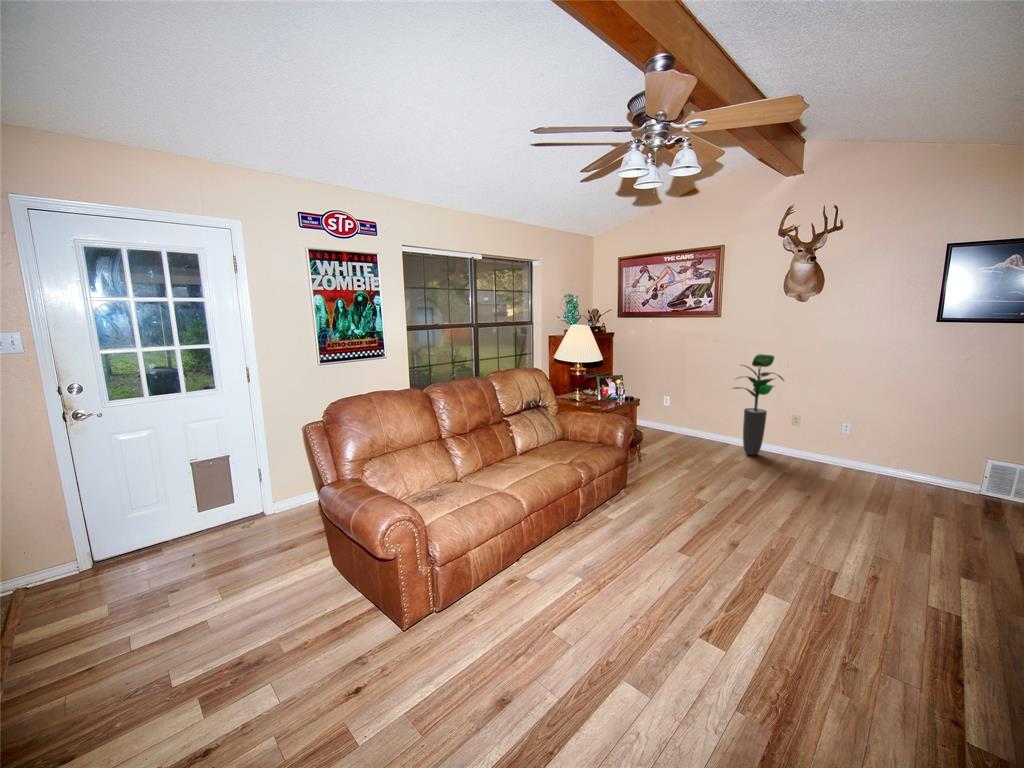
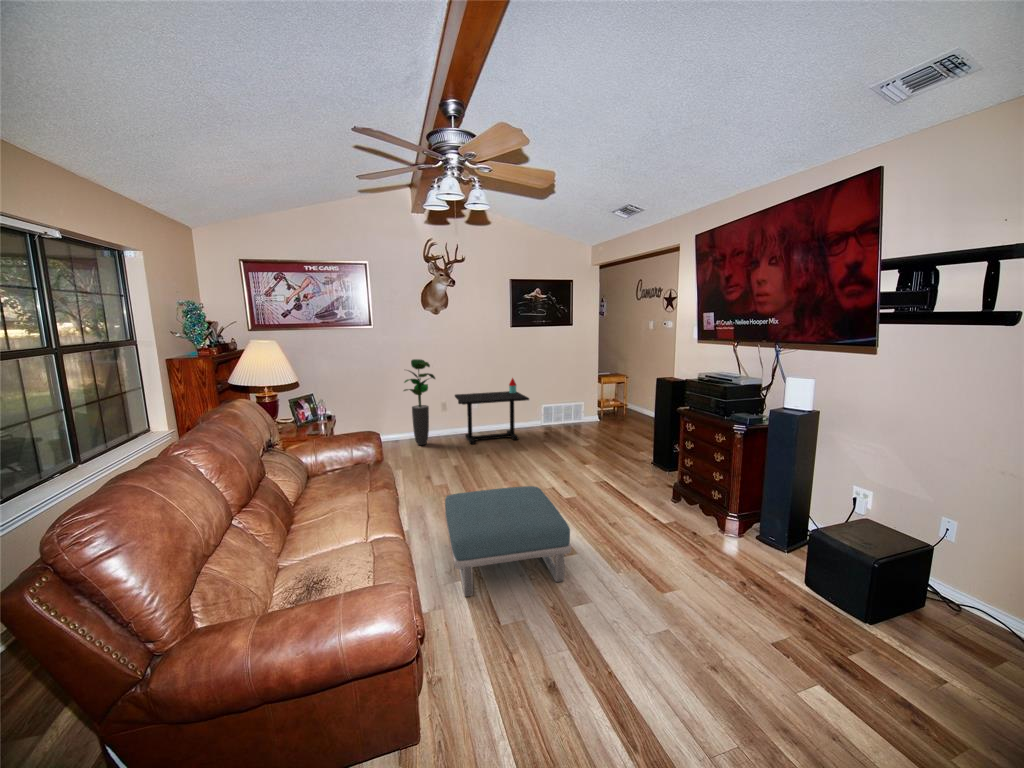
side table: none [803,399,938,496] -> present [455,378,529,444]
footstool: none [559,500,735,656] -> present [445,486,571,596]

